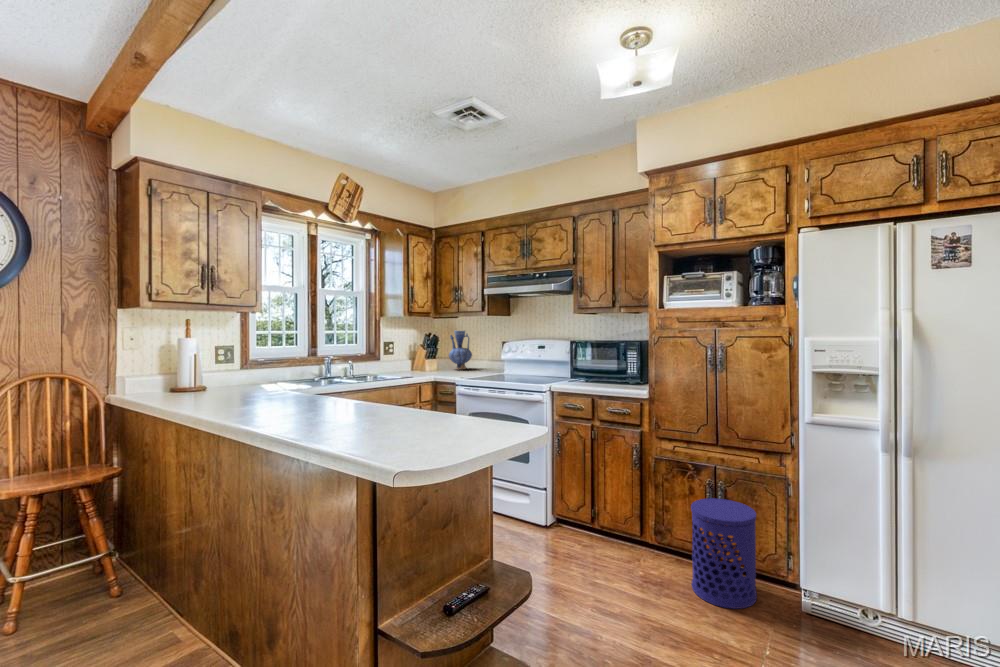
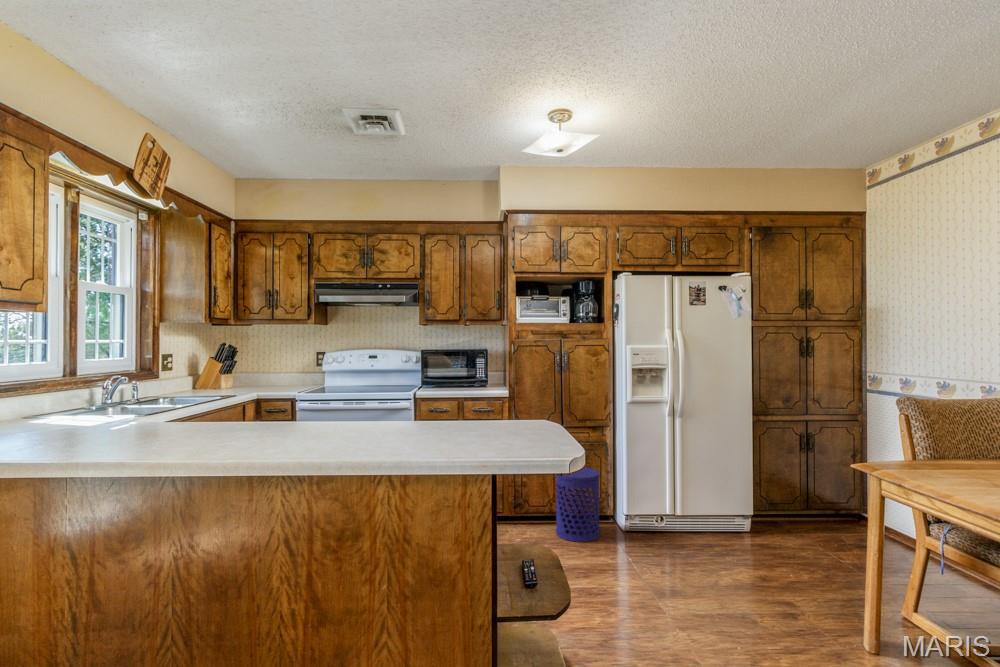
vase: present [449,331,472,369] -> none [247,340,276,385]

